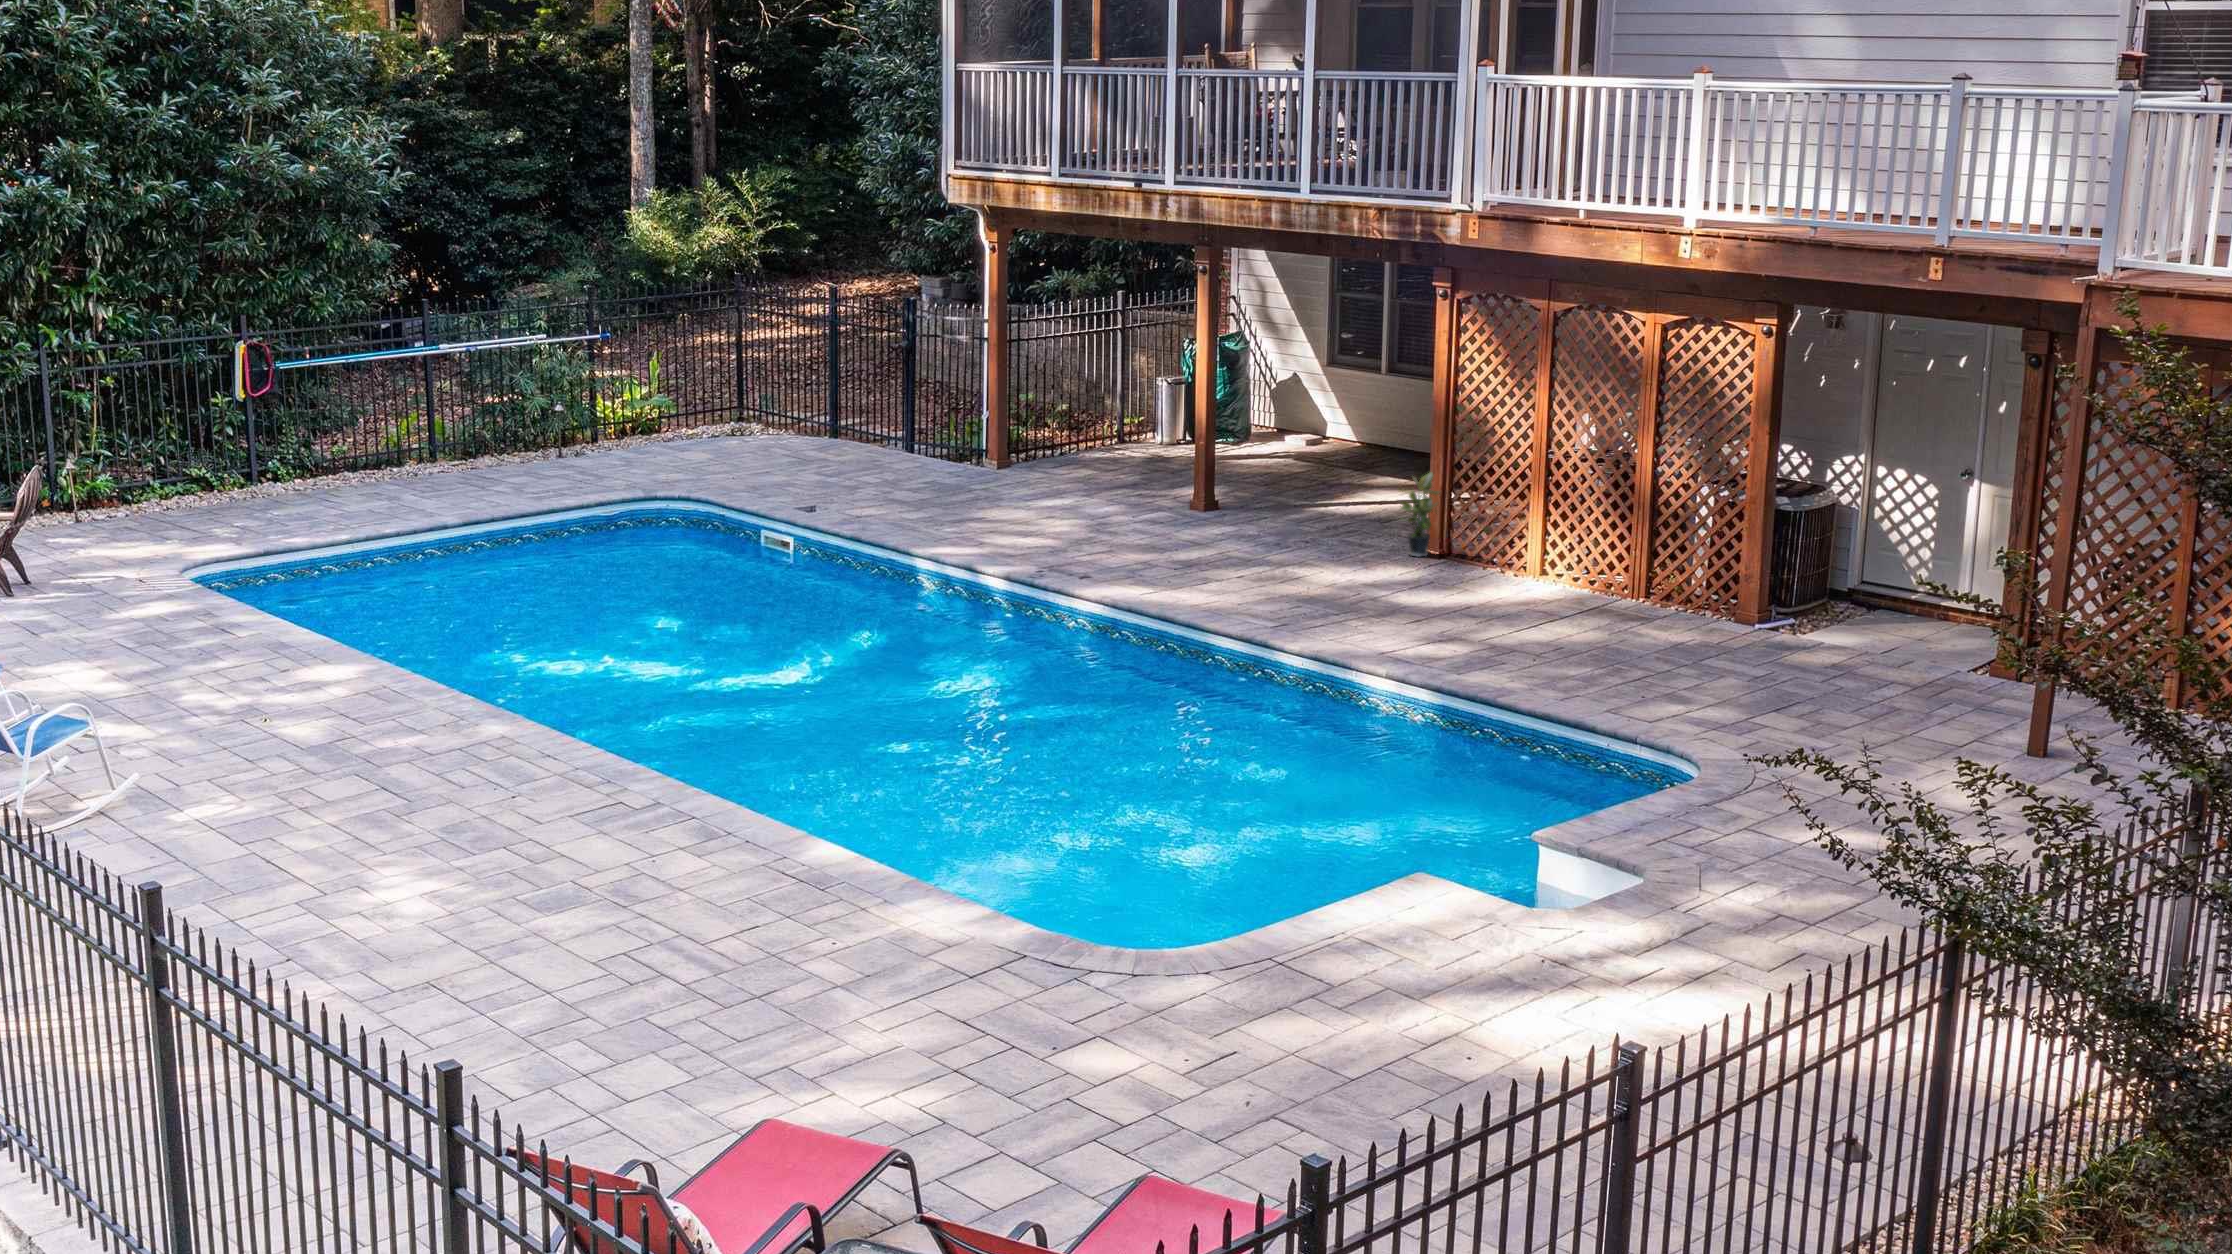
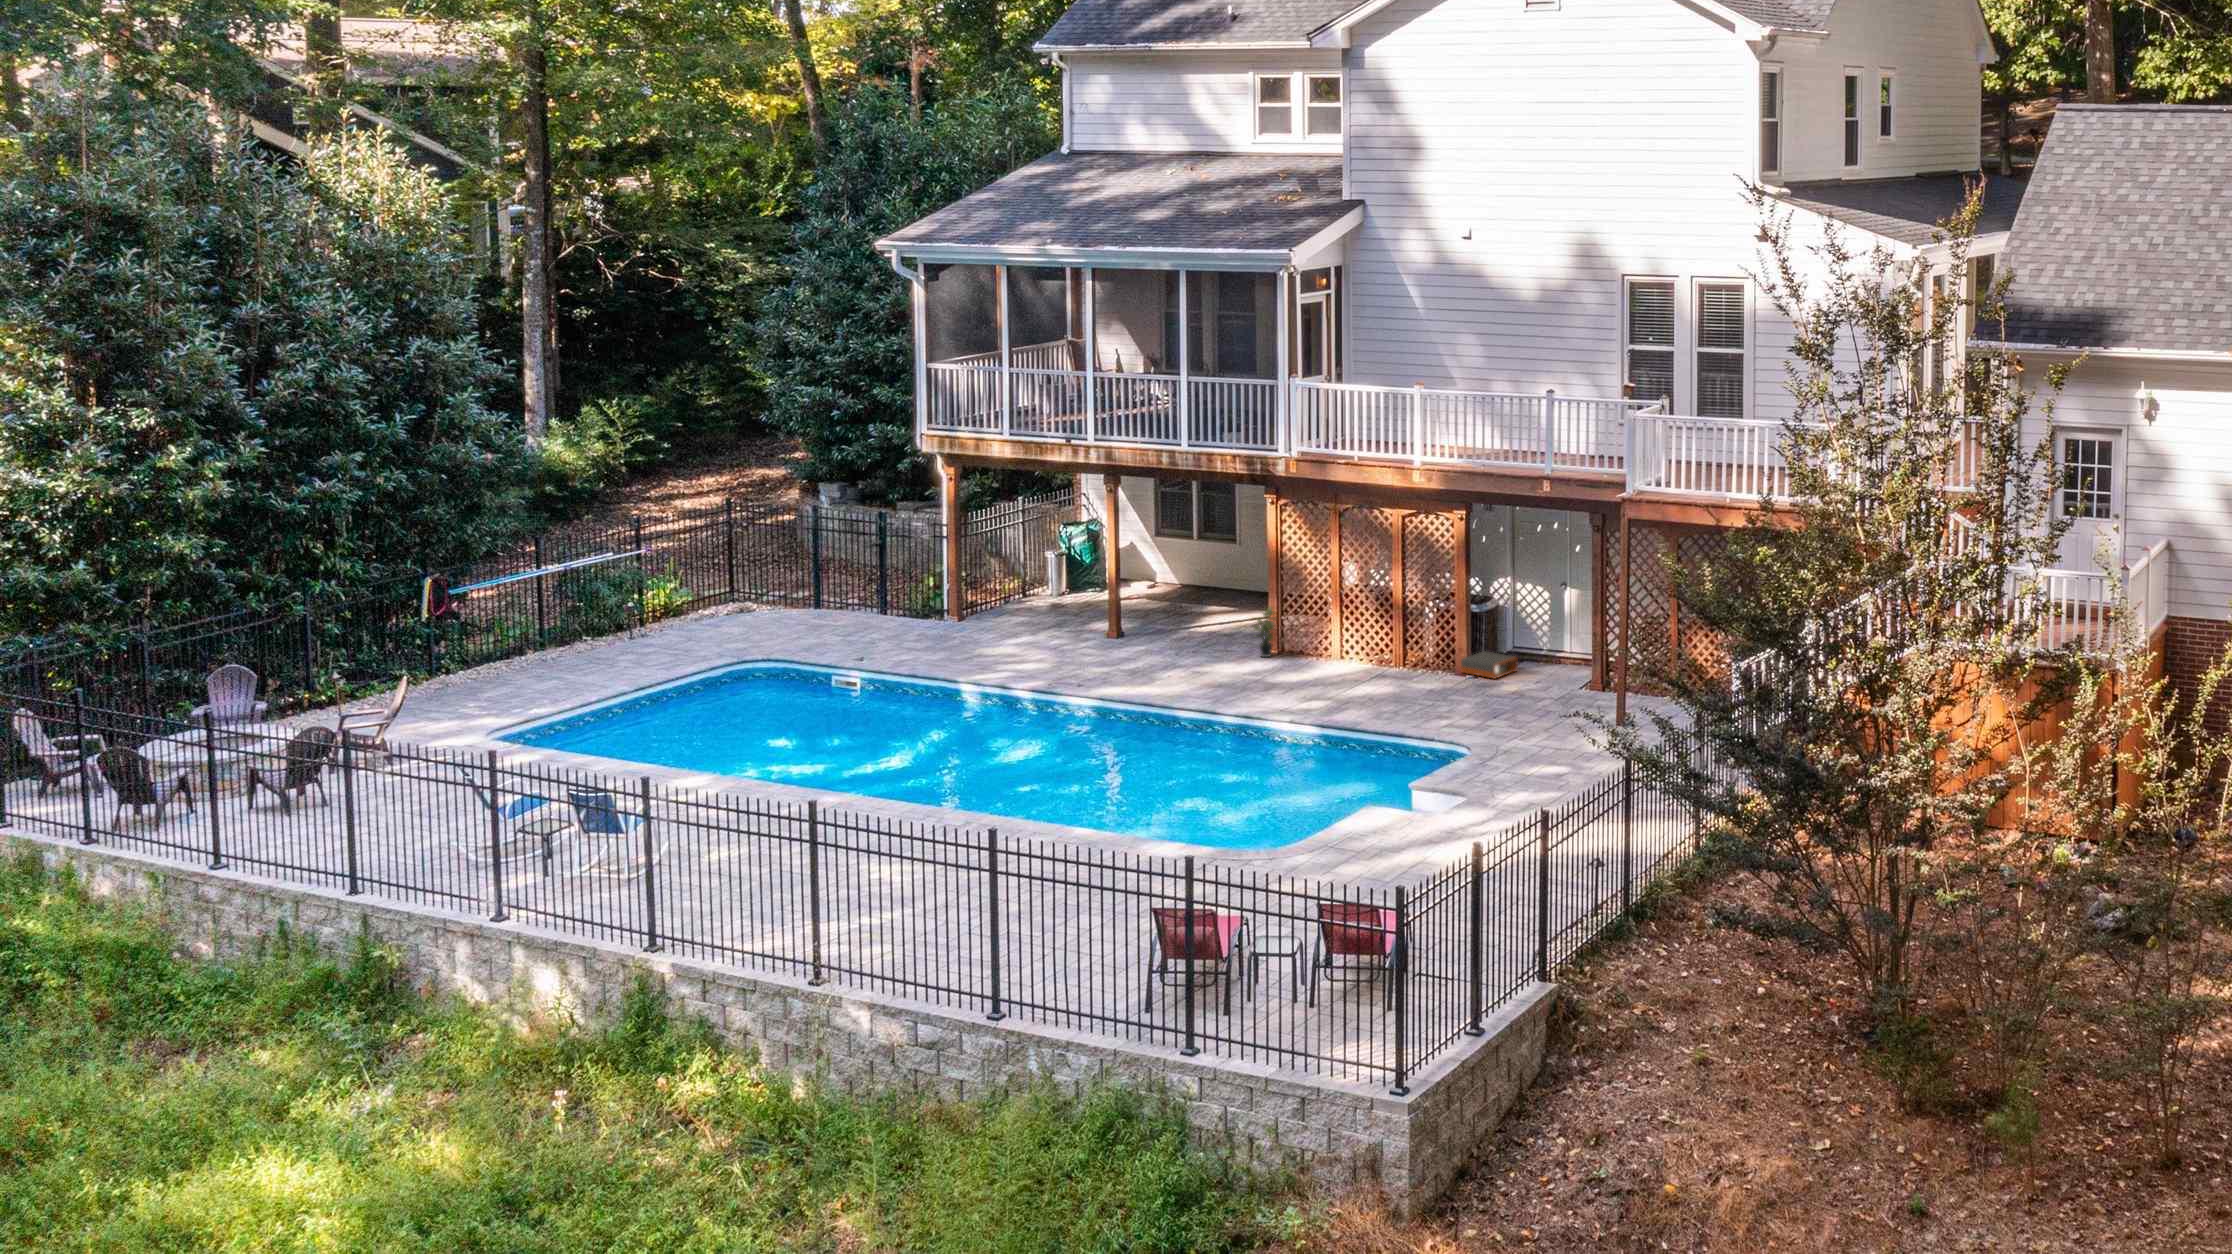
storage box: none [1744,581,1854,630] -> present [1461,651,1518,678]

